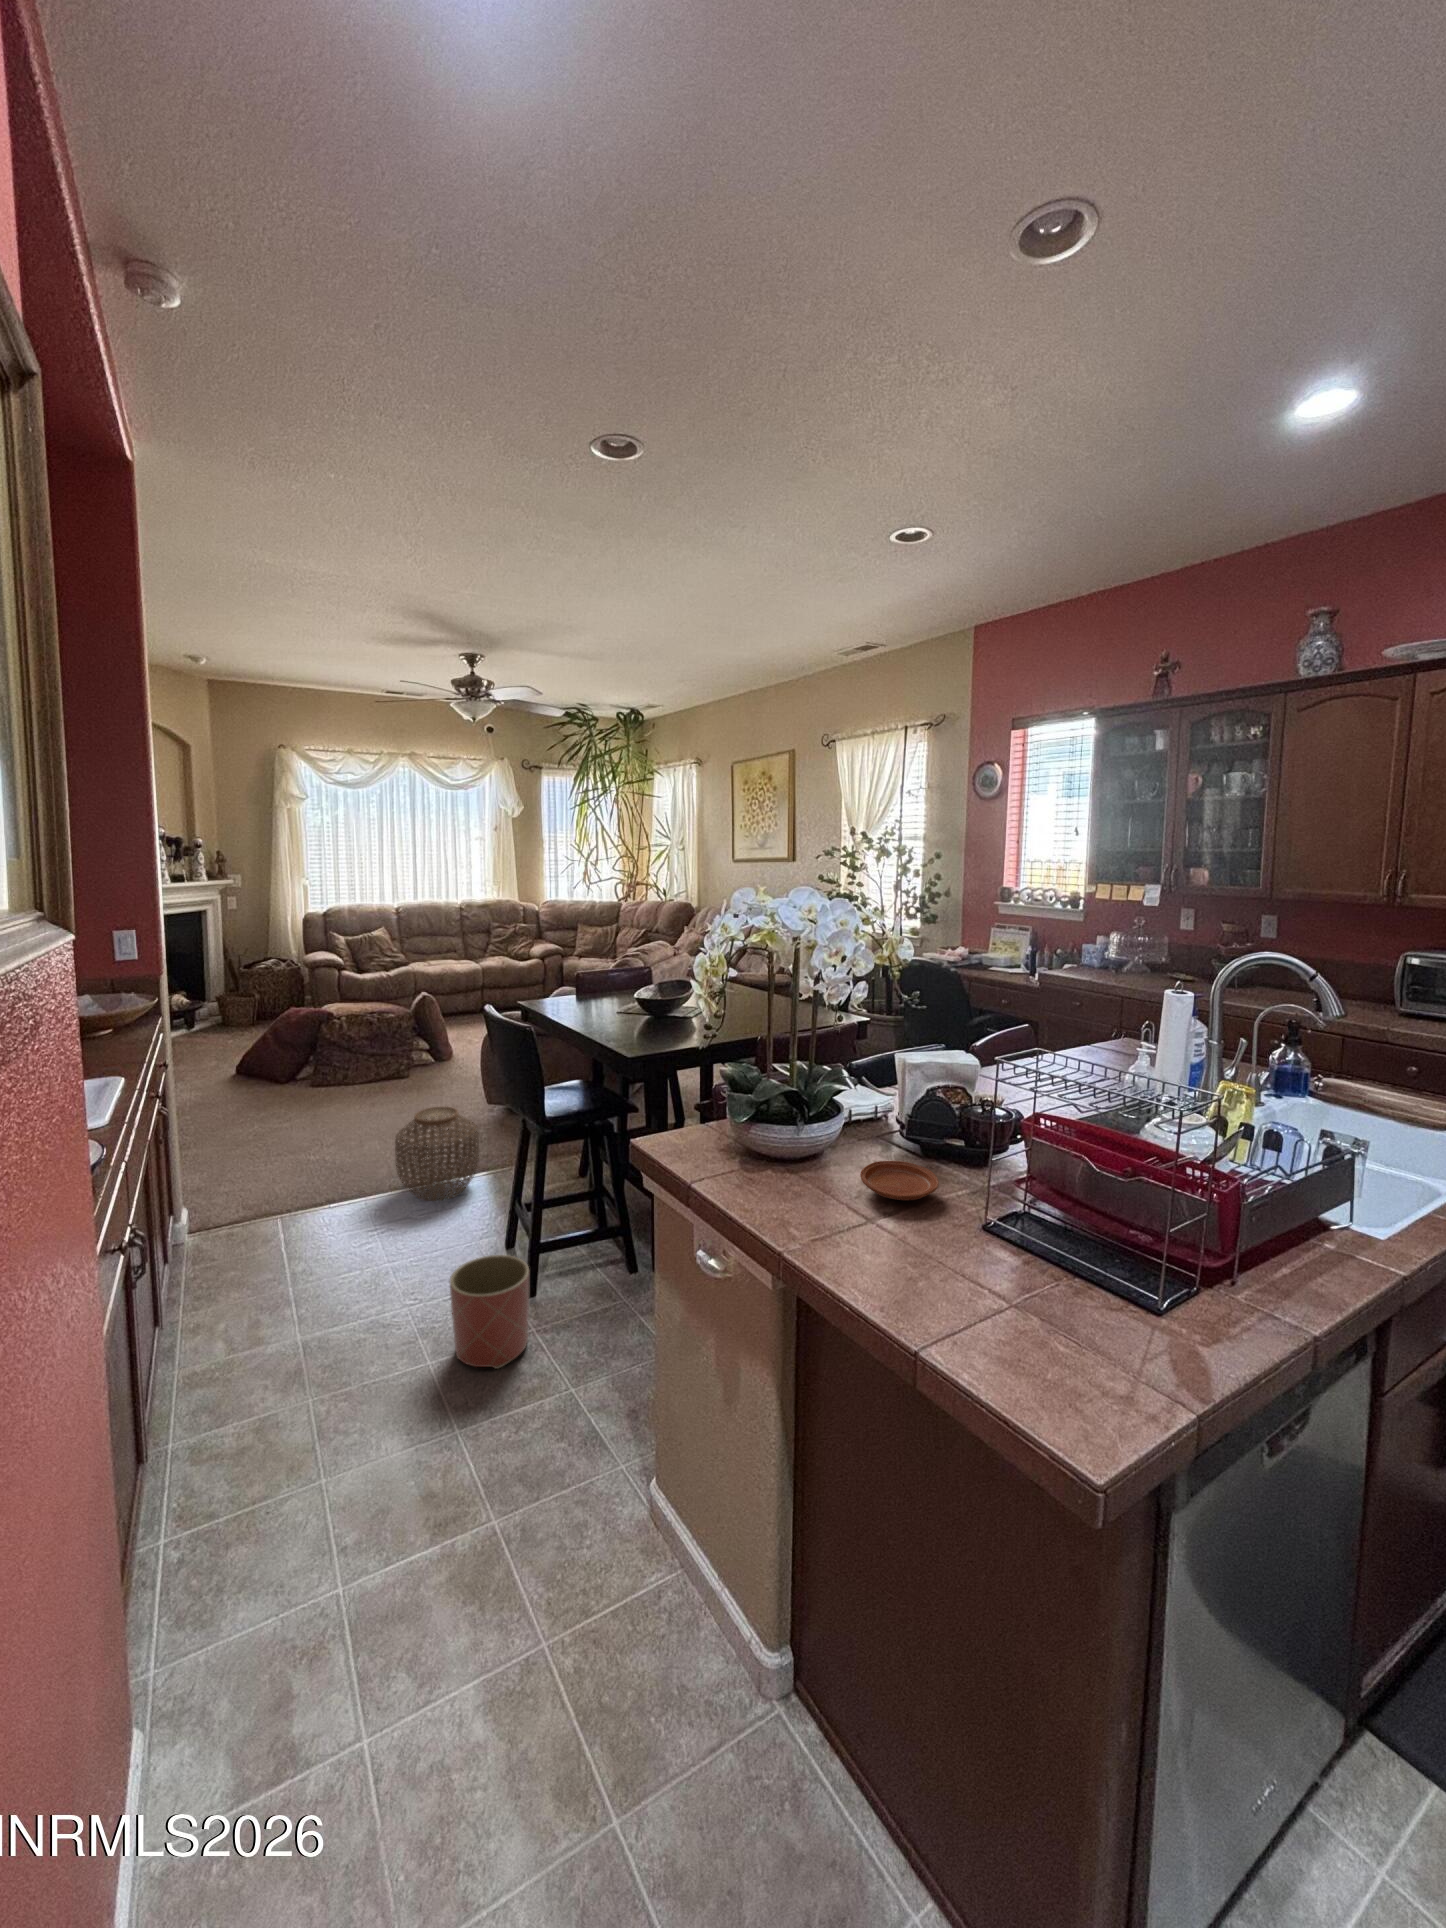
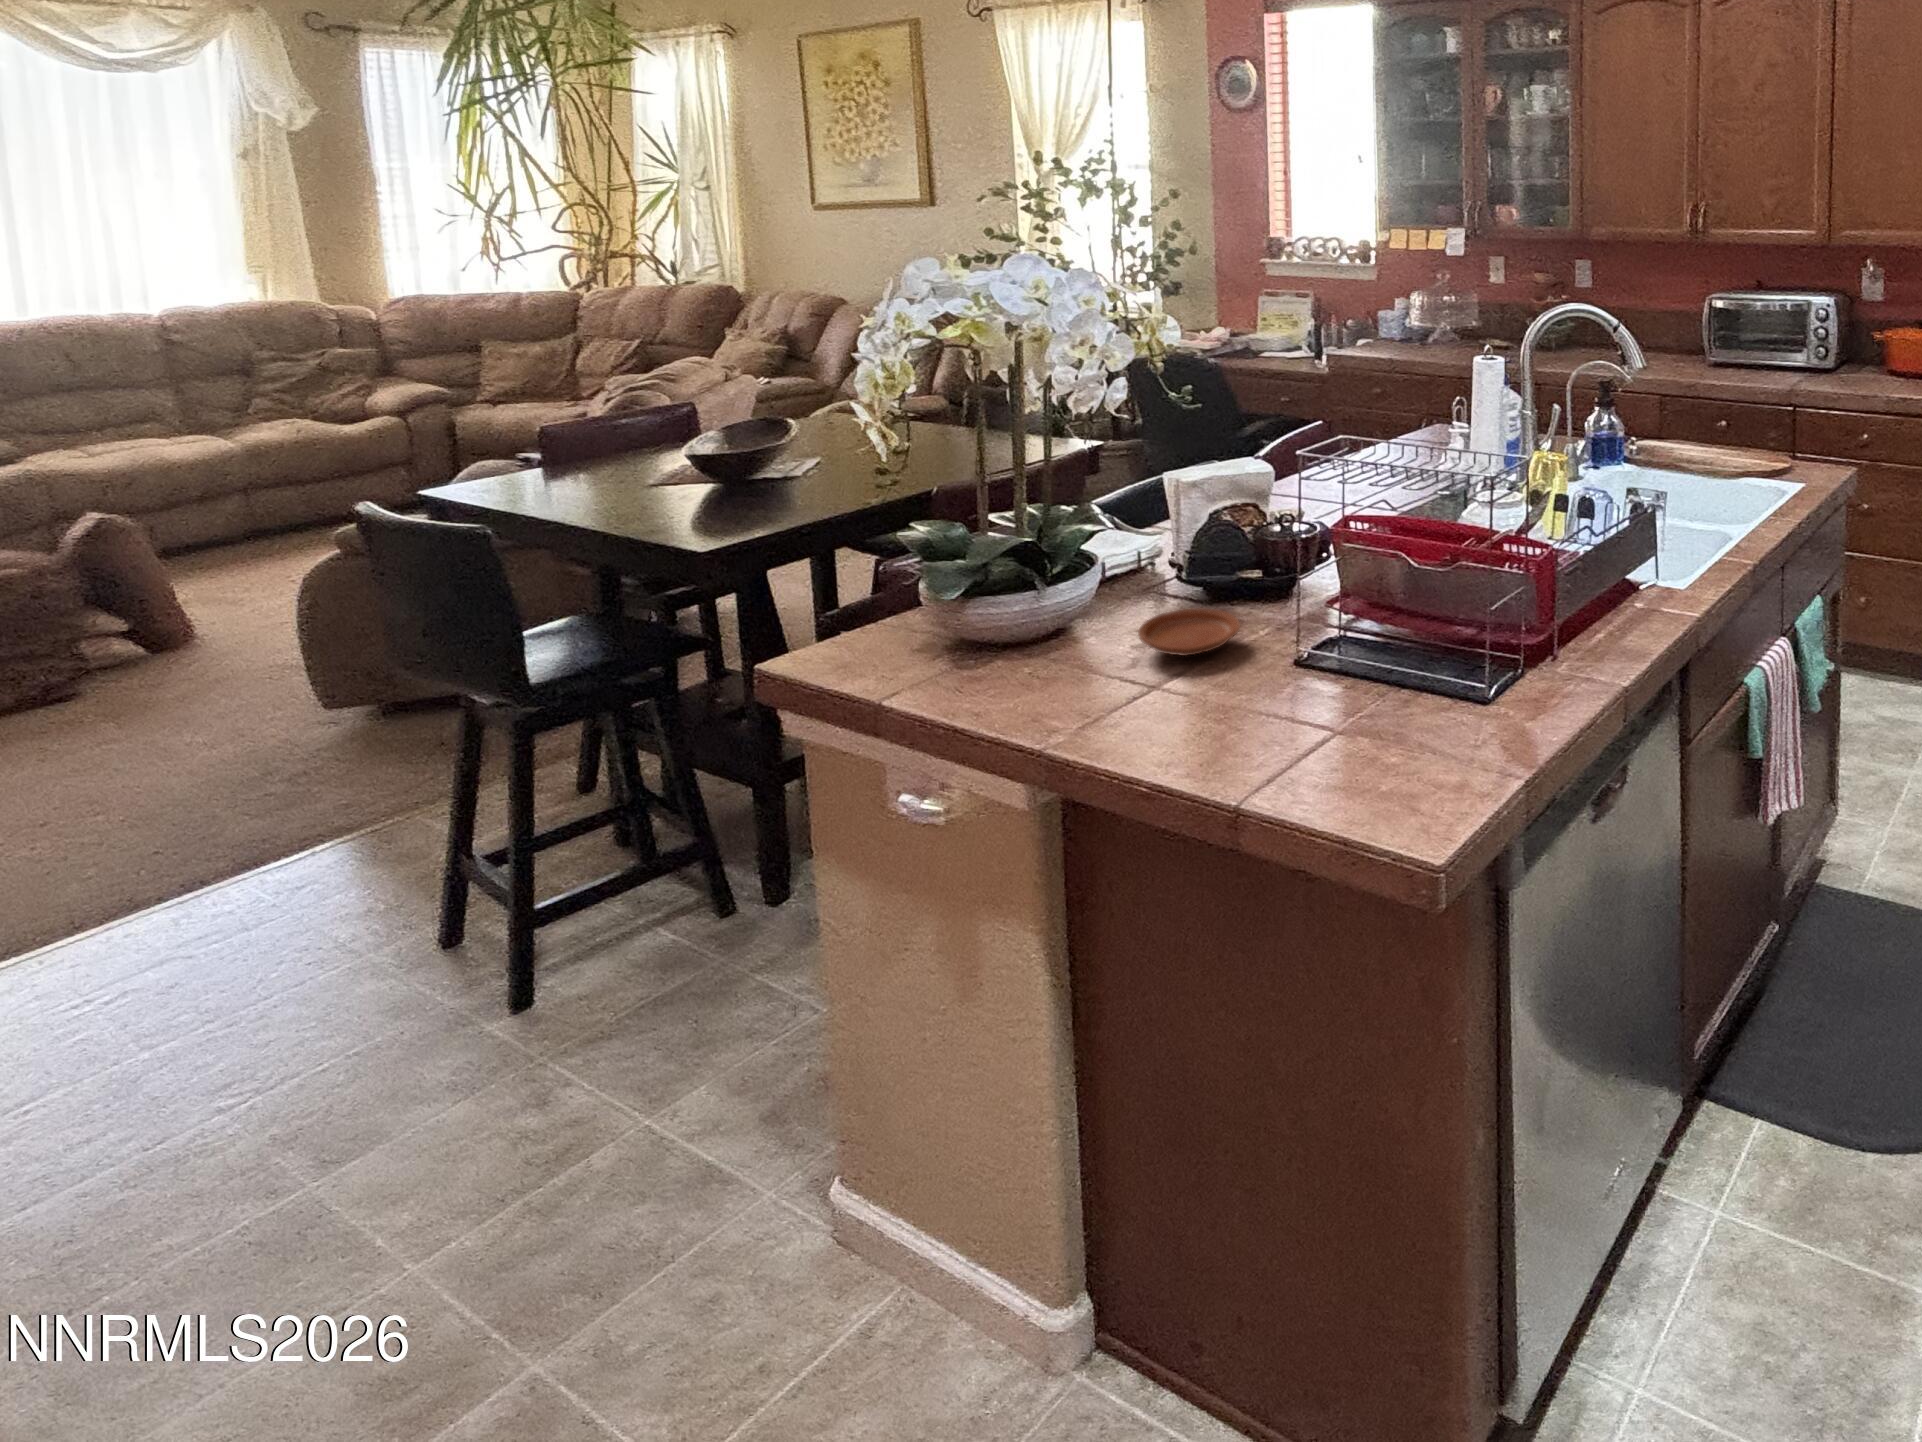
woven basket: present [395,1107,479,1201] -> none [107,721,339,919]
planter: present [450,1255,529,1369] -> none [343,944,532,1161]

